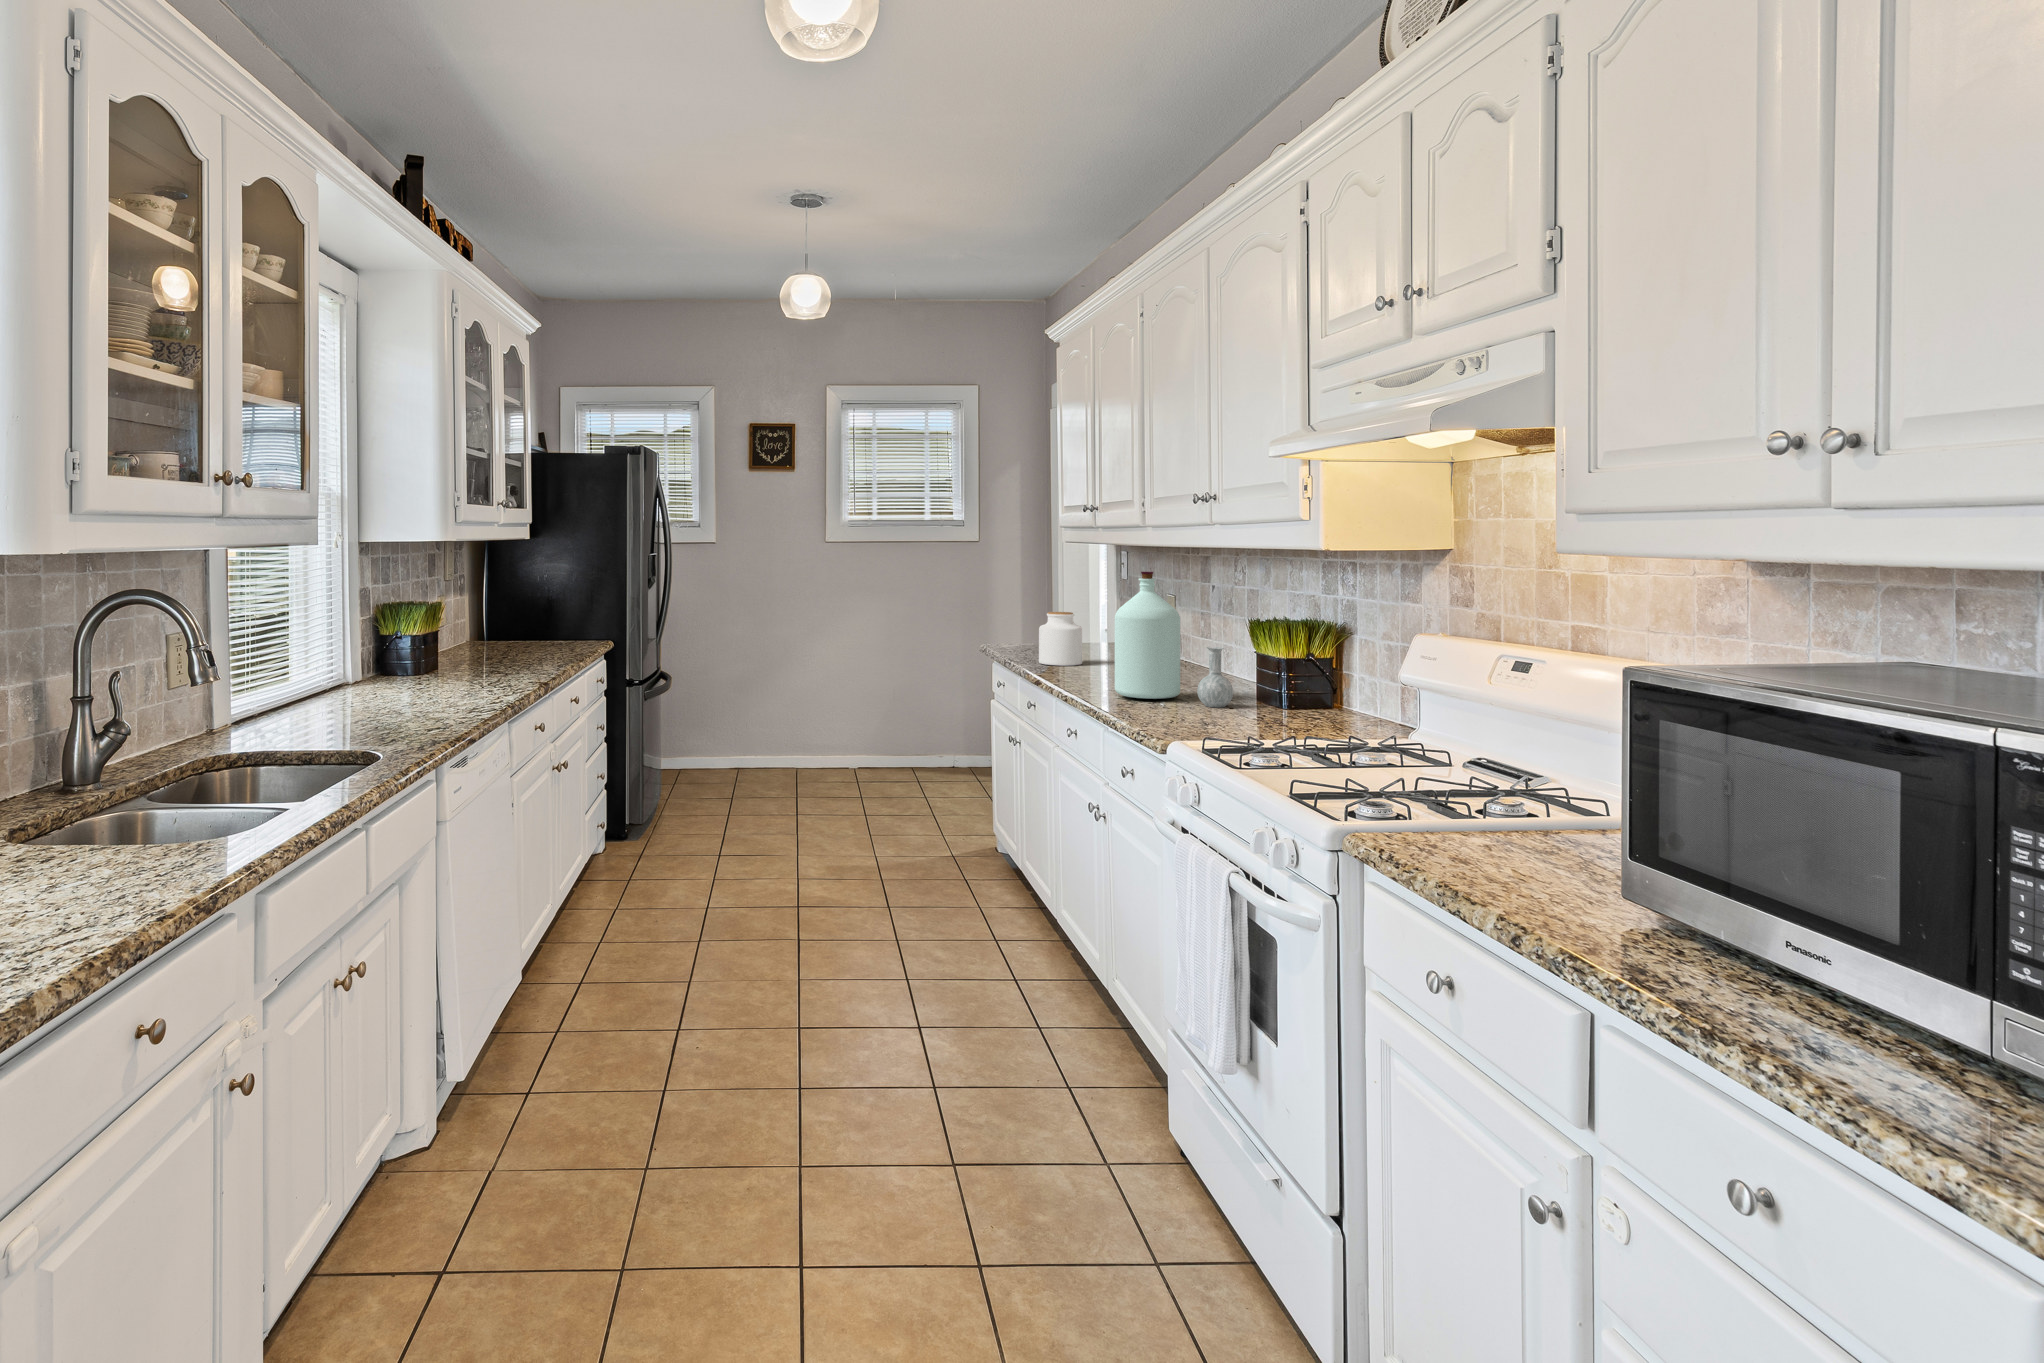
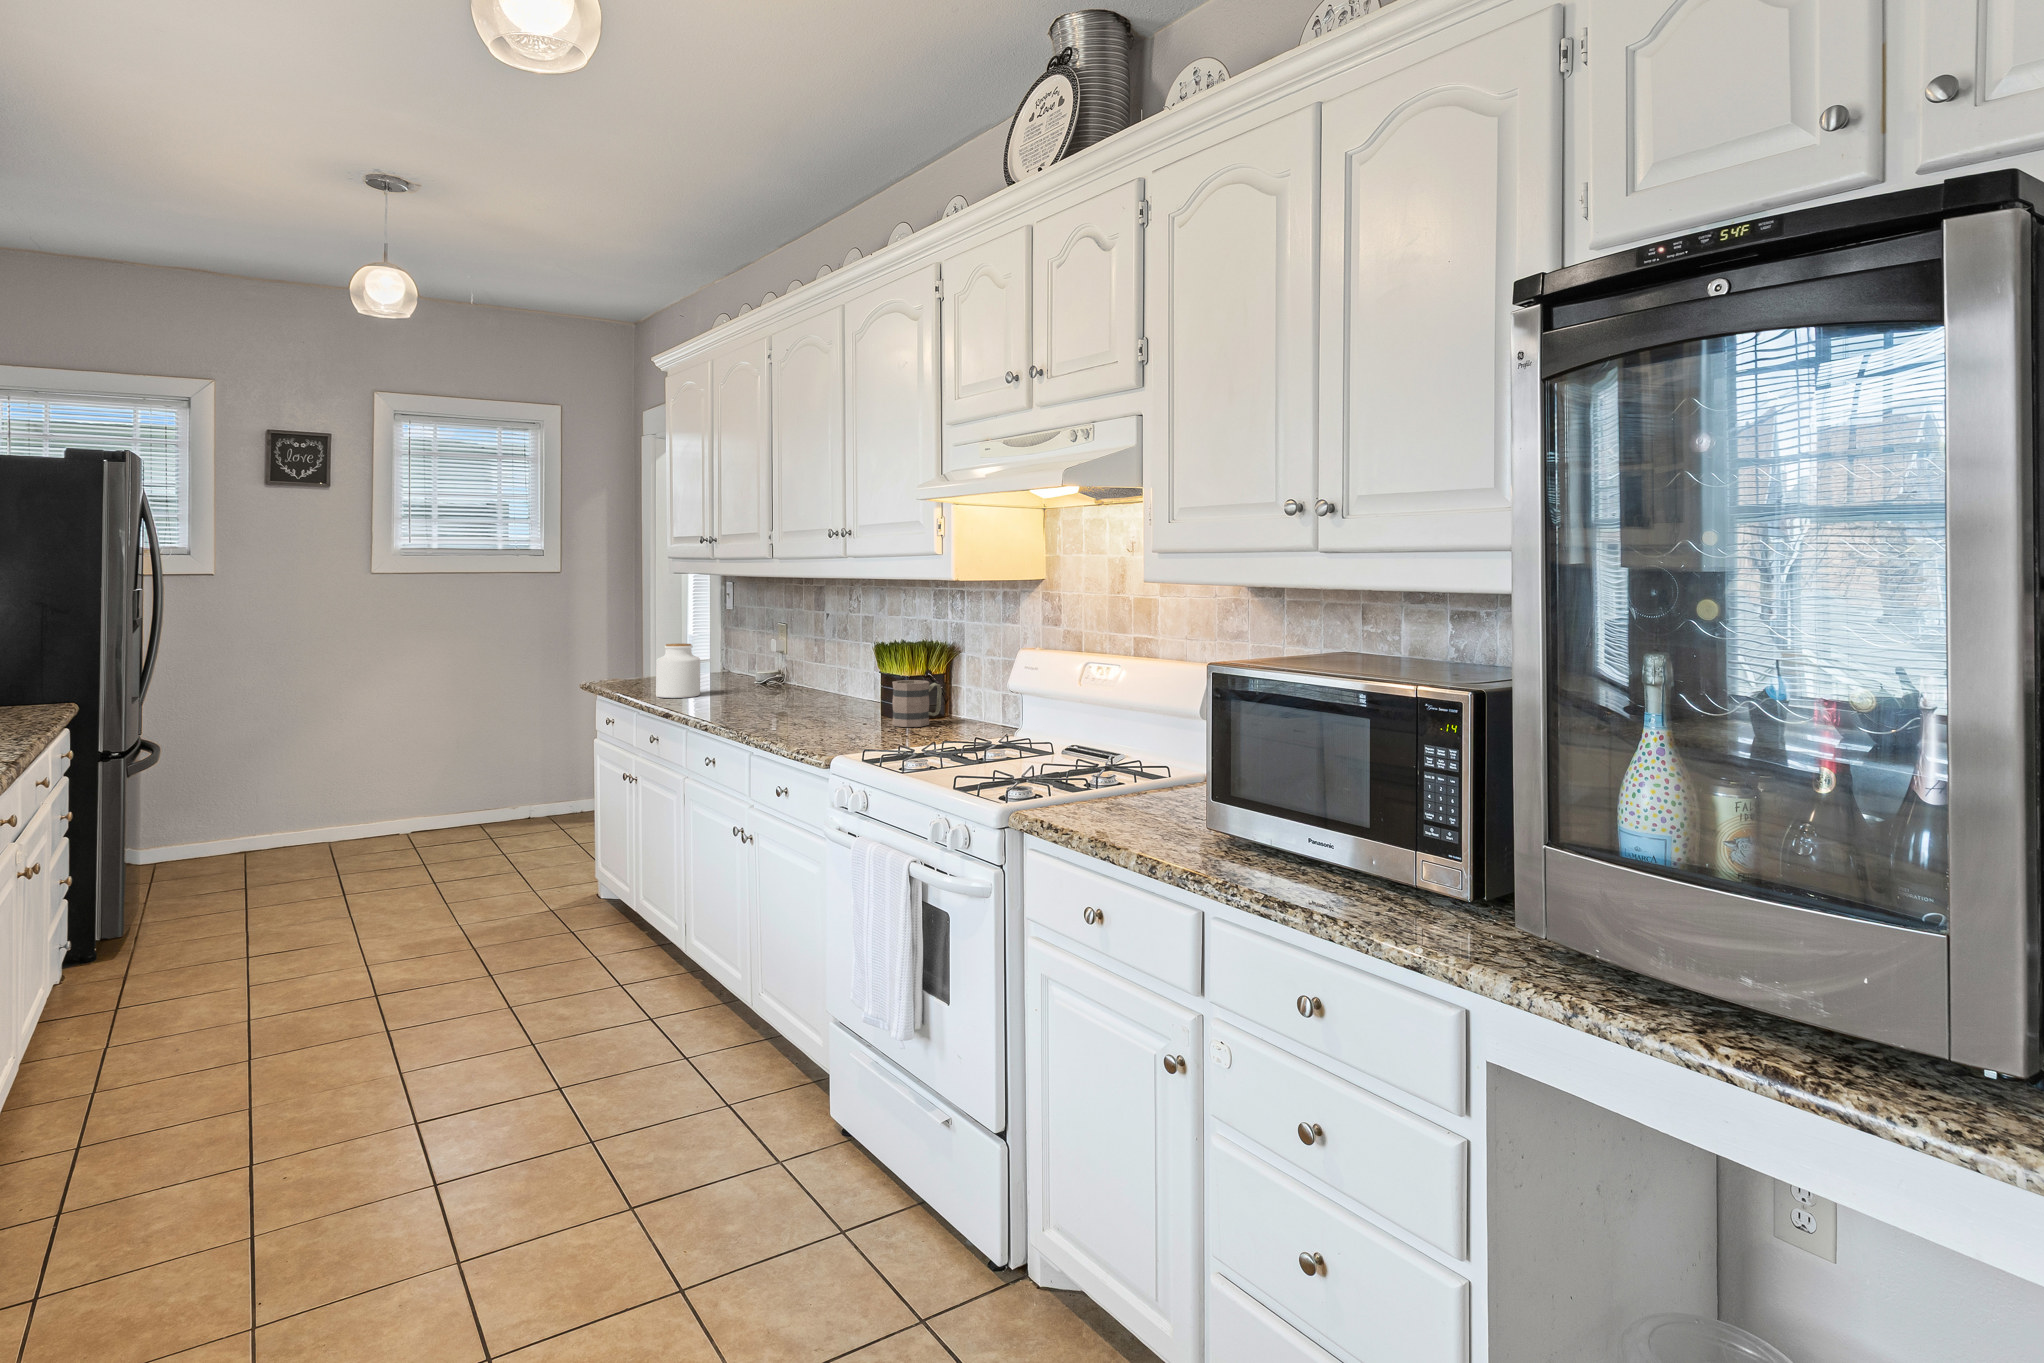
bottle: present [1115,571,1233,708] -> none [753,601,864,726]
mug: none [1264,662,1326,715] -> present [892,680,942,727]

